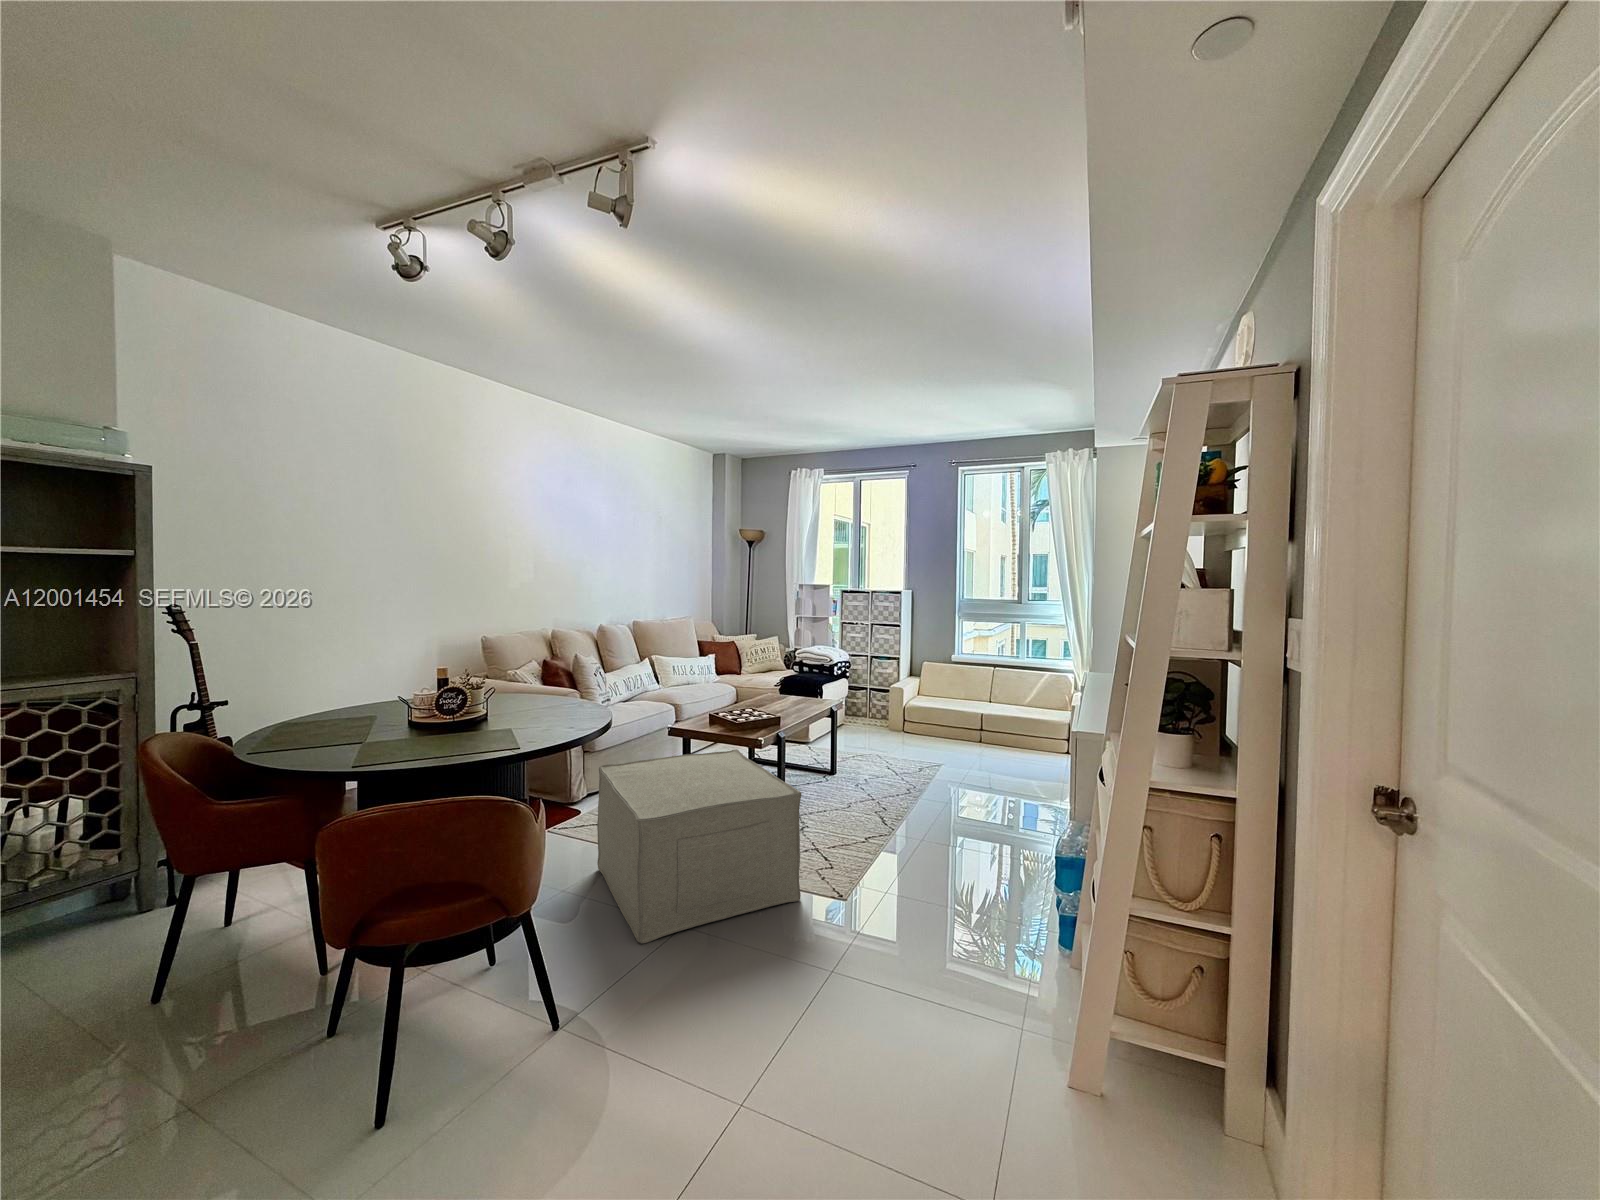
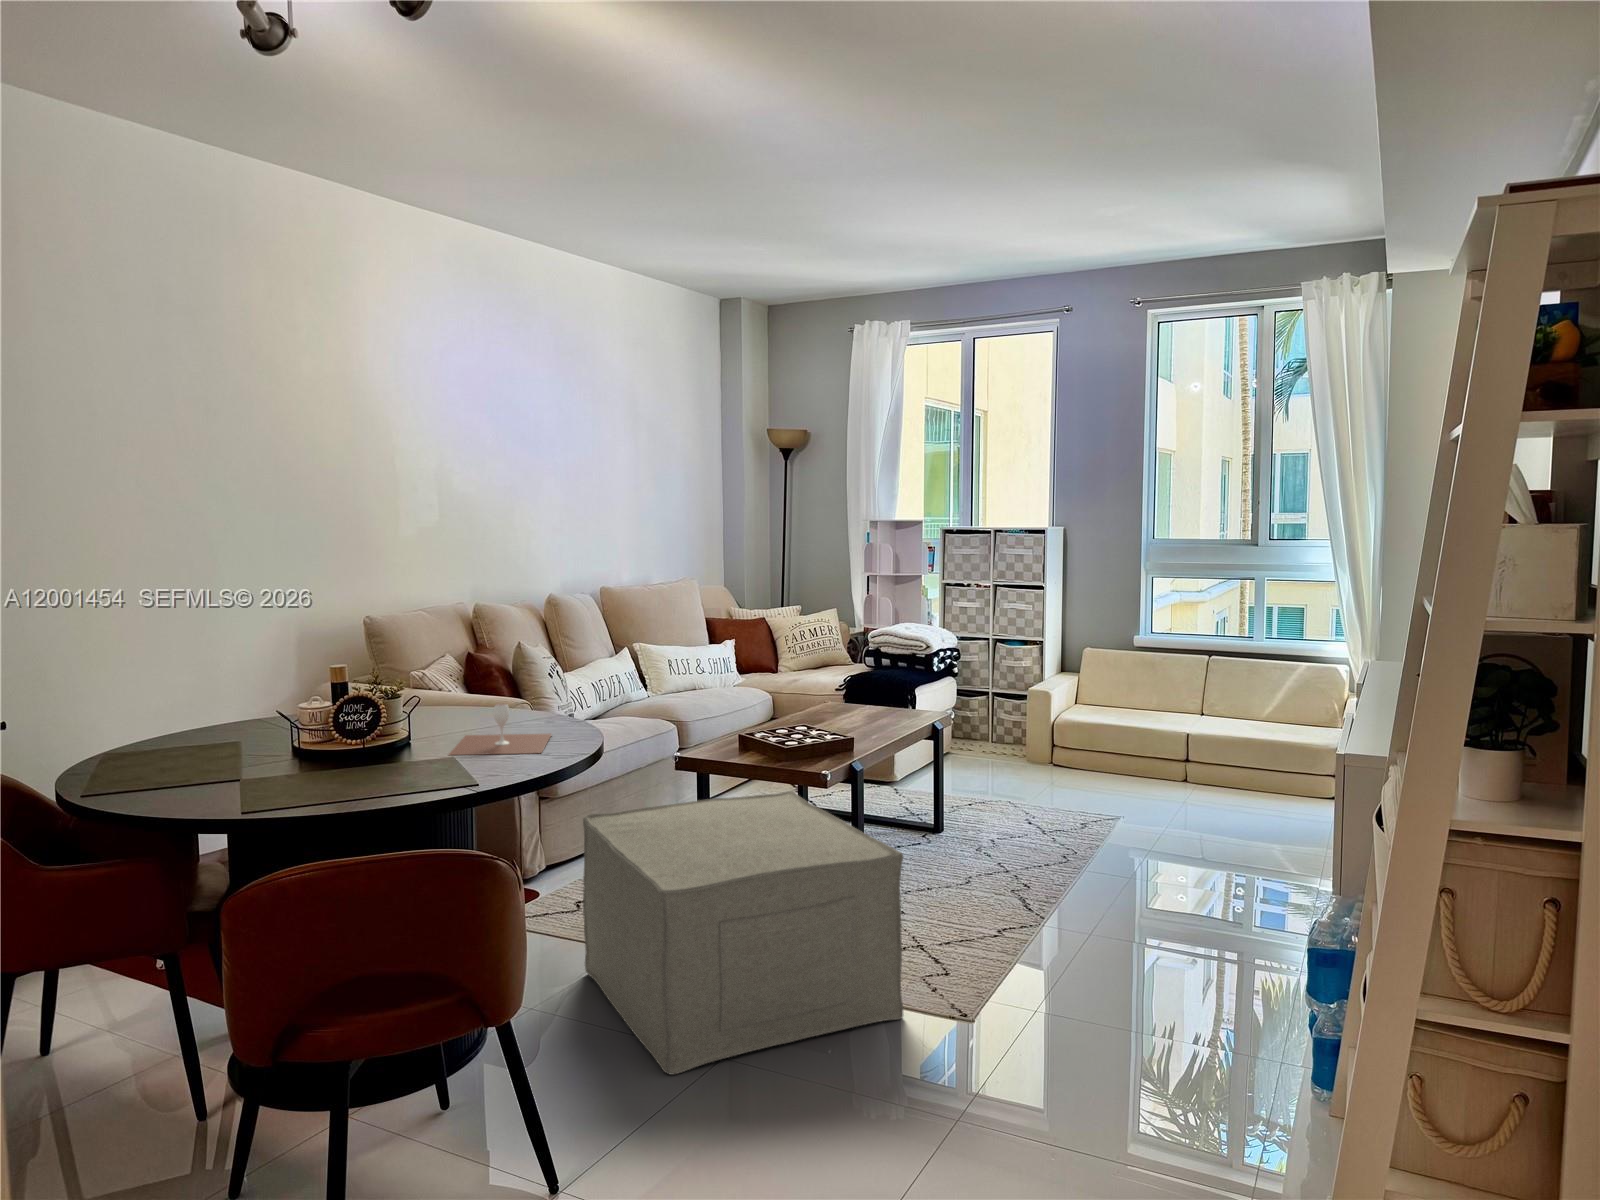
wine glass: none [500,693,576,727] -> present [449,704,551,755]

